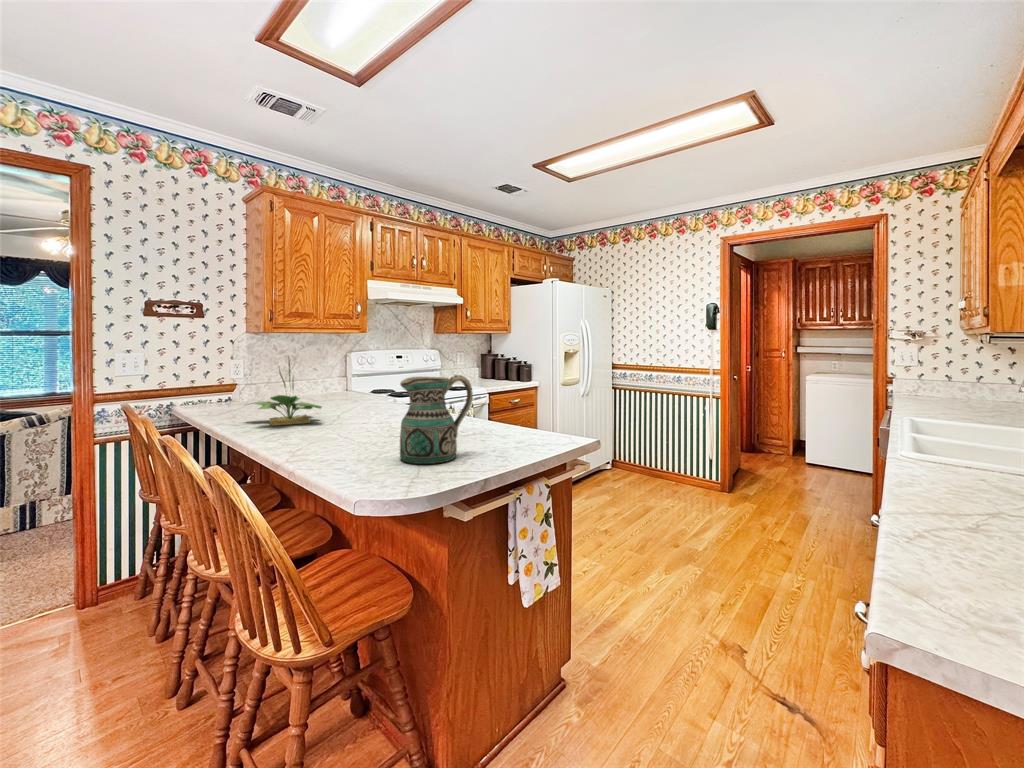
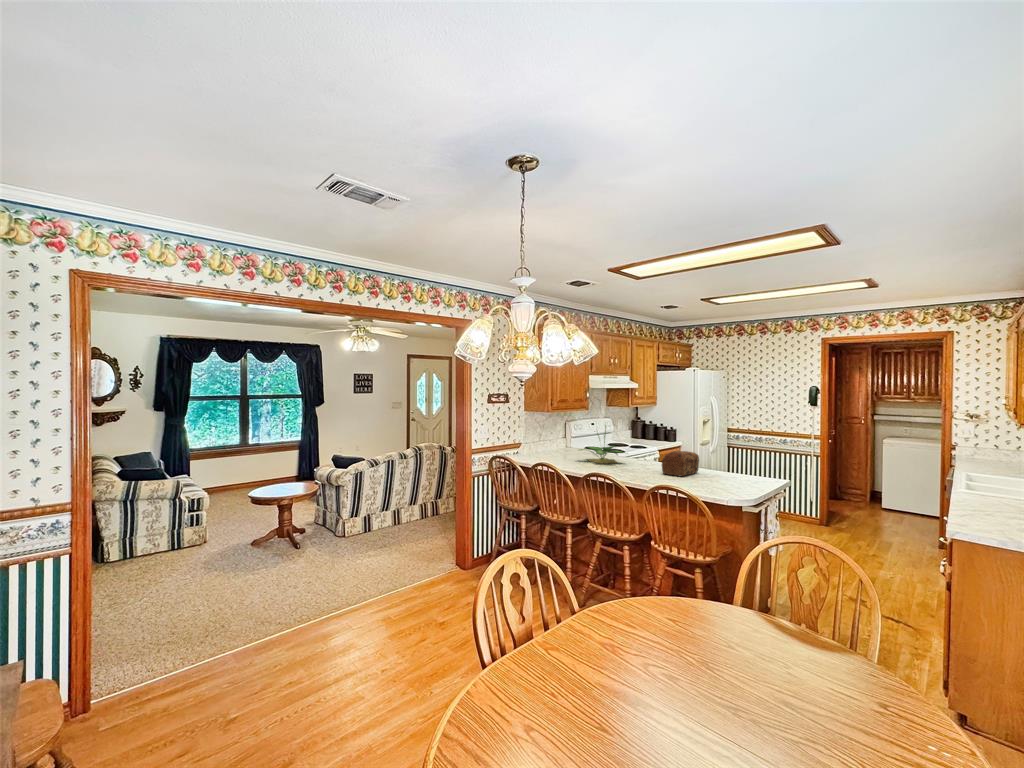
ceramic pitcher: present [400,375,473,464] -> none [726,440,758,483]
bread loaf: none [306,401,398,451] -> present [662,451,699,476]

